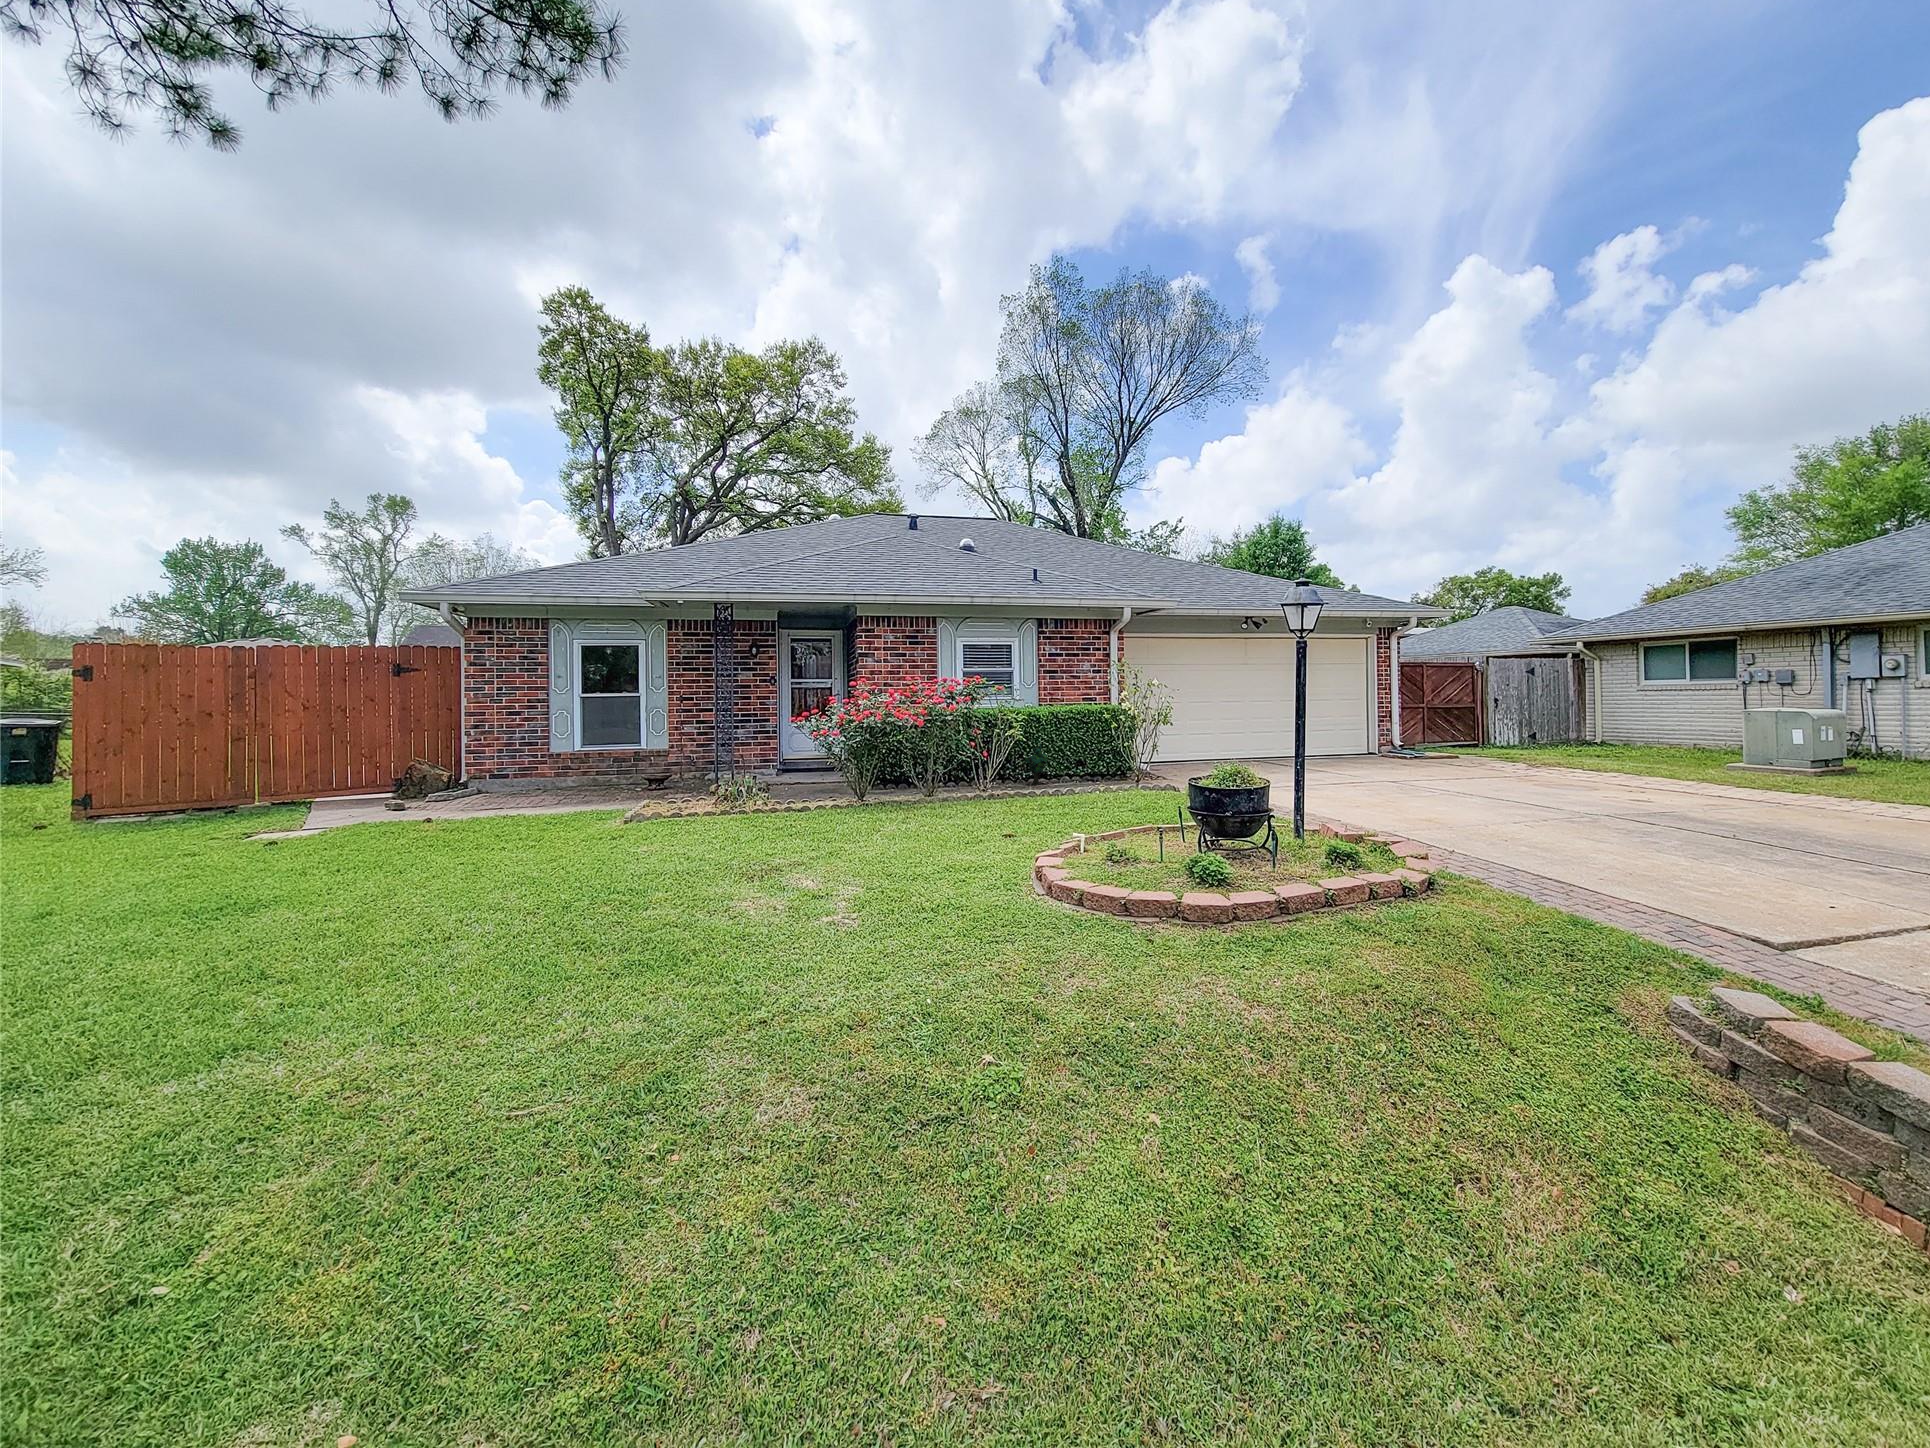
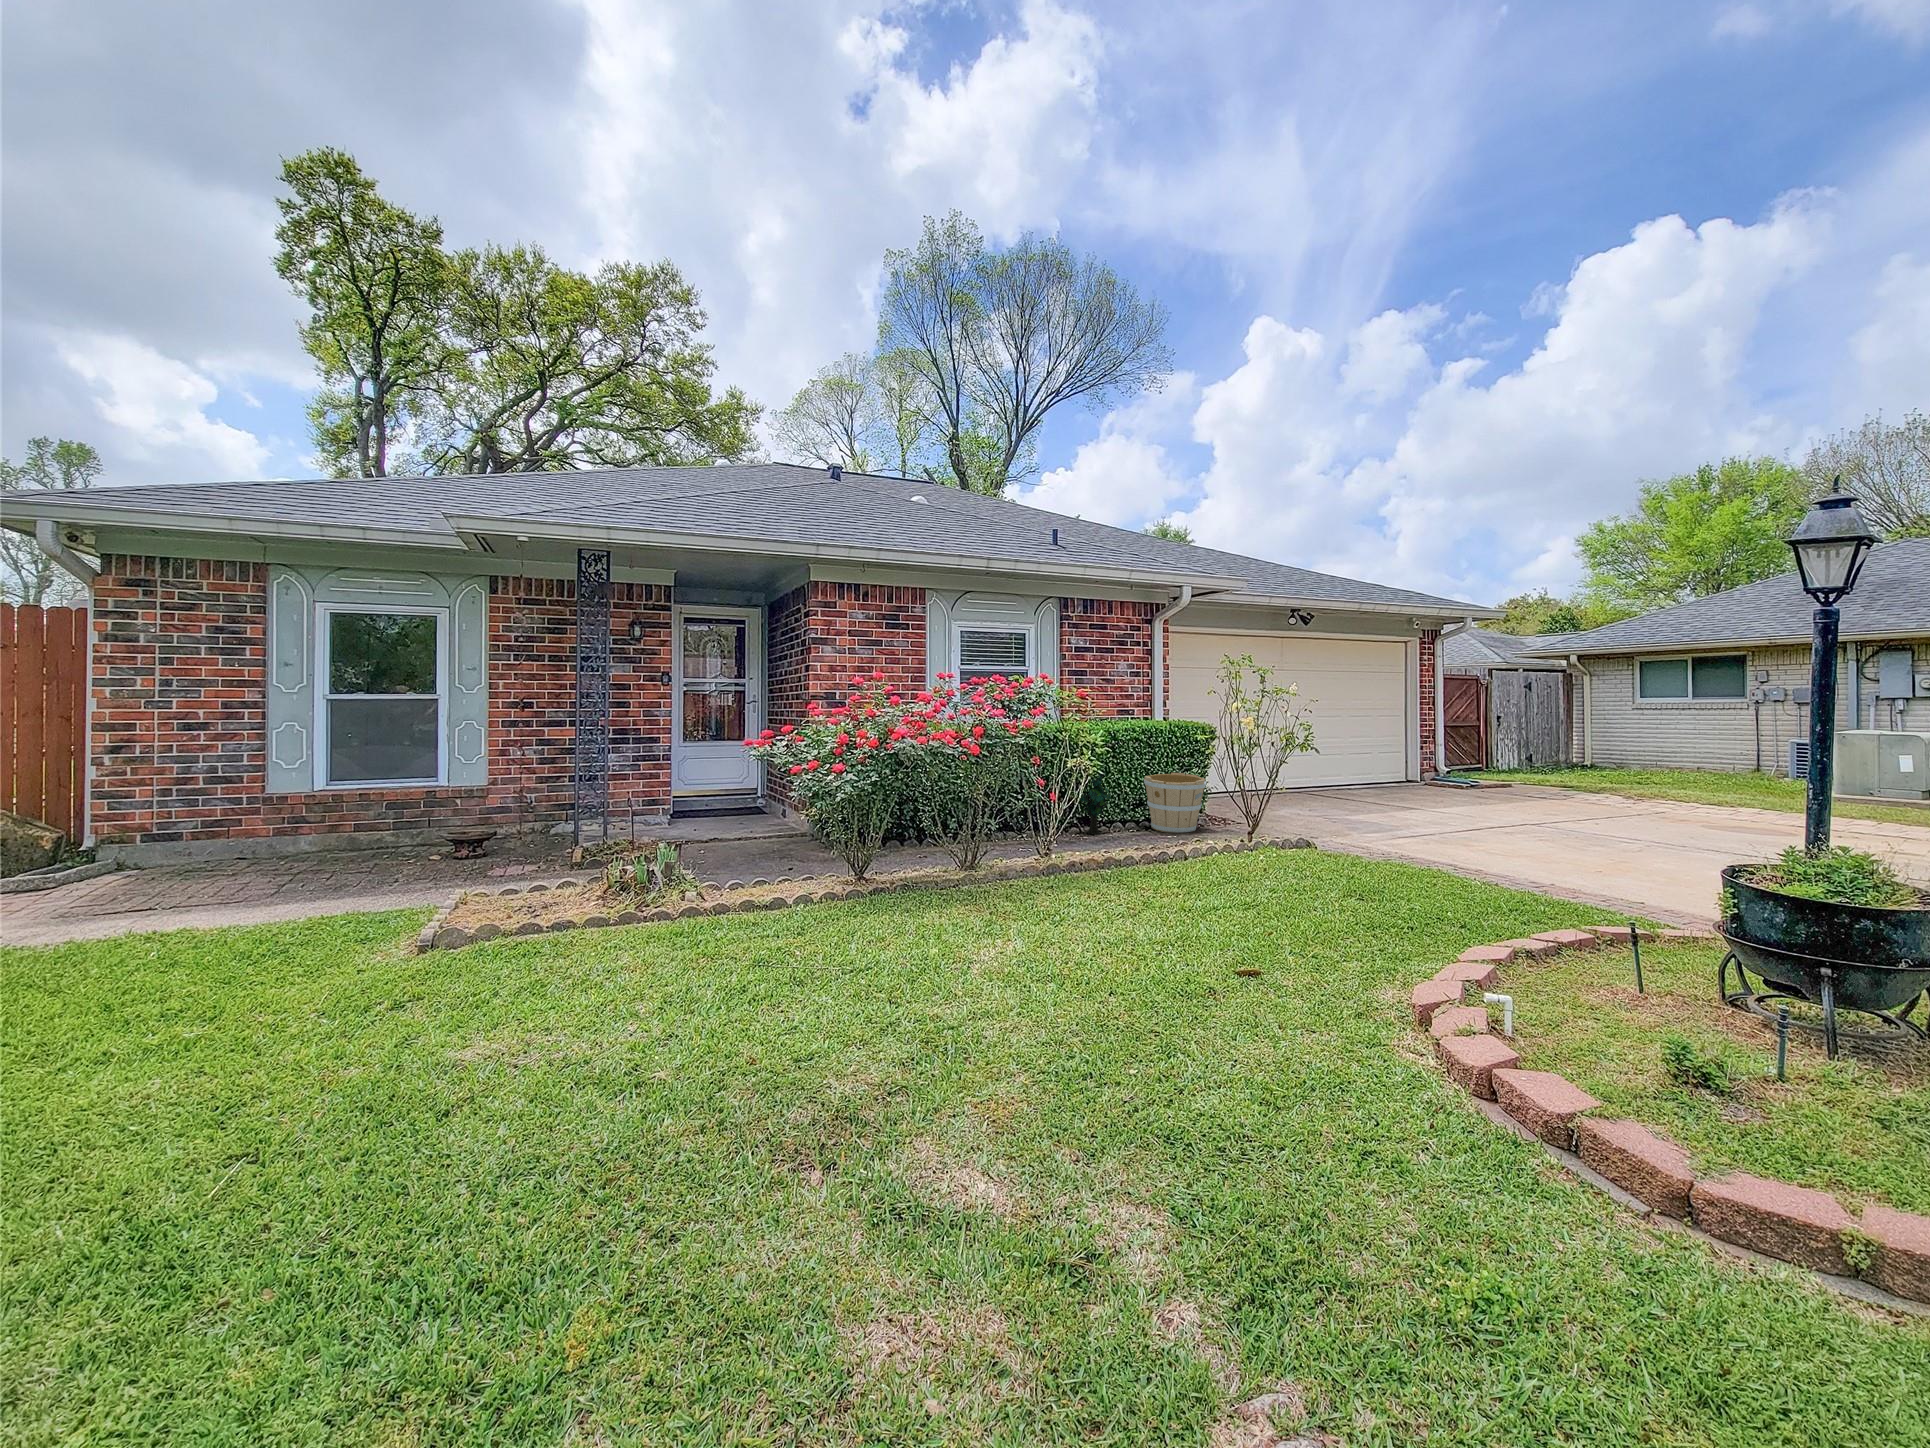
wooden bucket: none [1074,744,1117,786] -> present [1144,773,1206,833]

